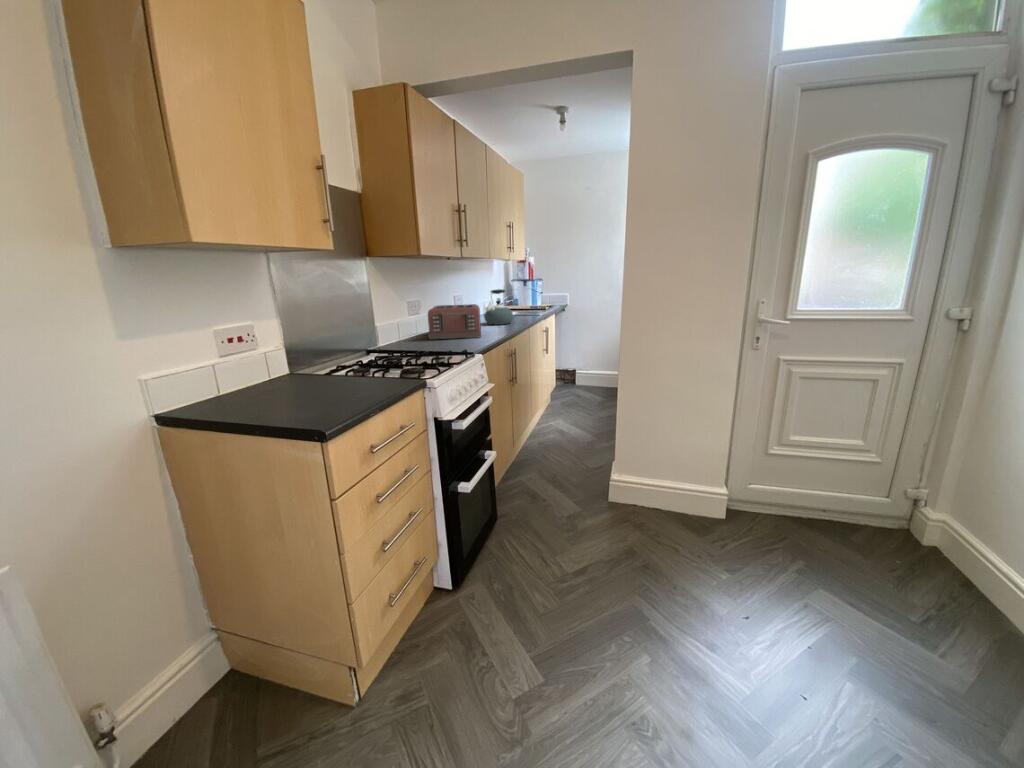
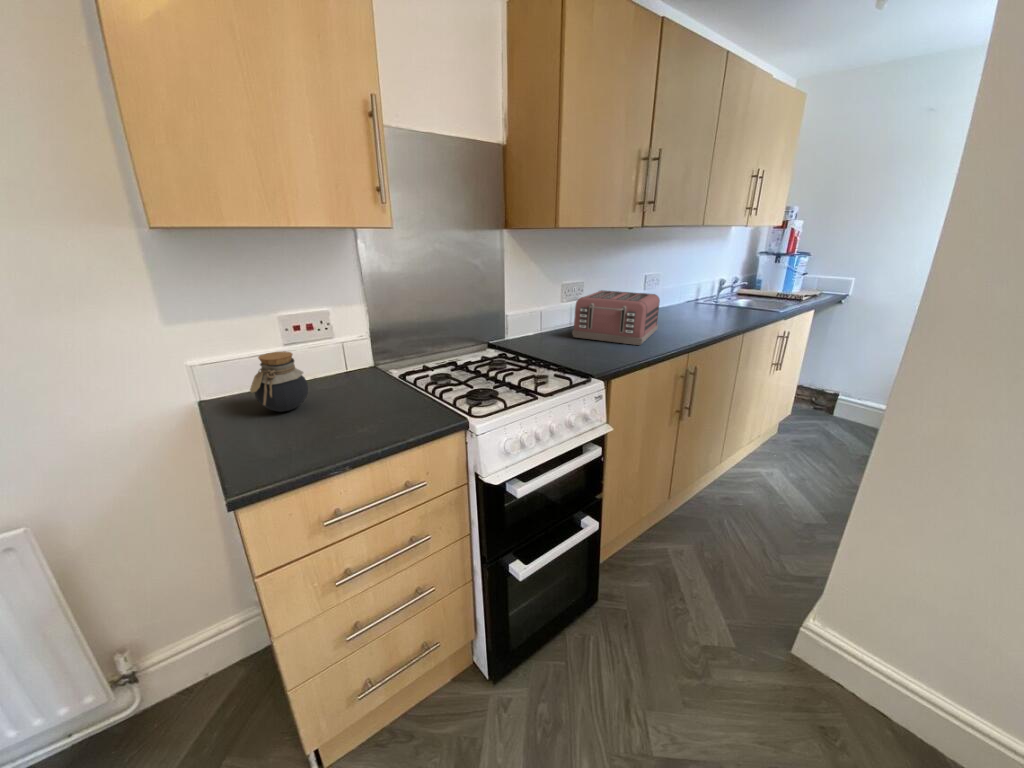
kettle: present [484,289,513,325] -> none [676,273,721,324]
jar: none [233,353,281,404] -> present [250,352,308,412]

